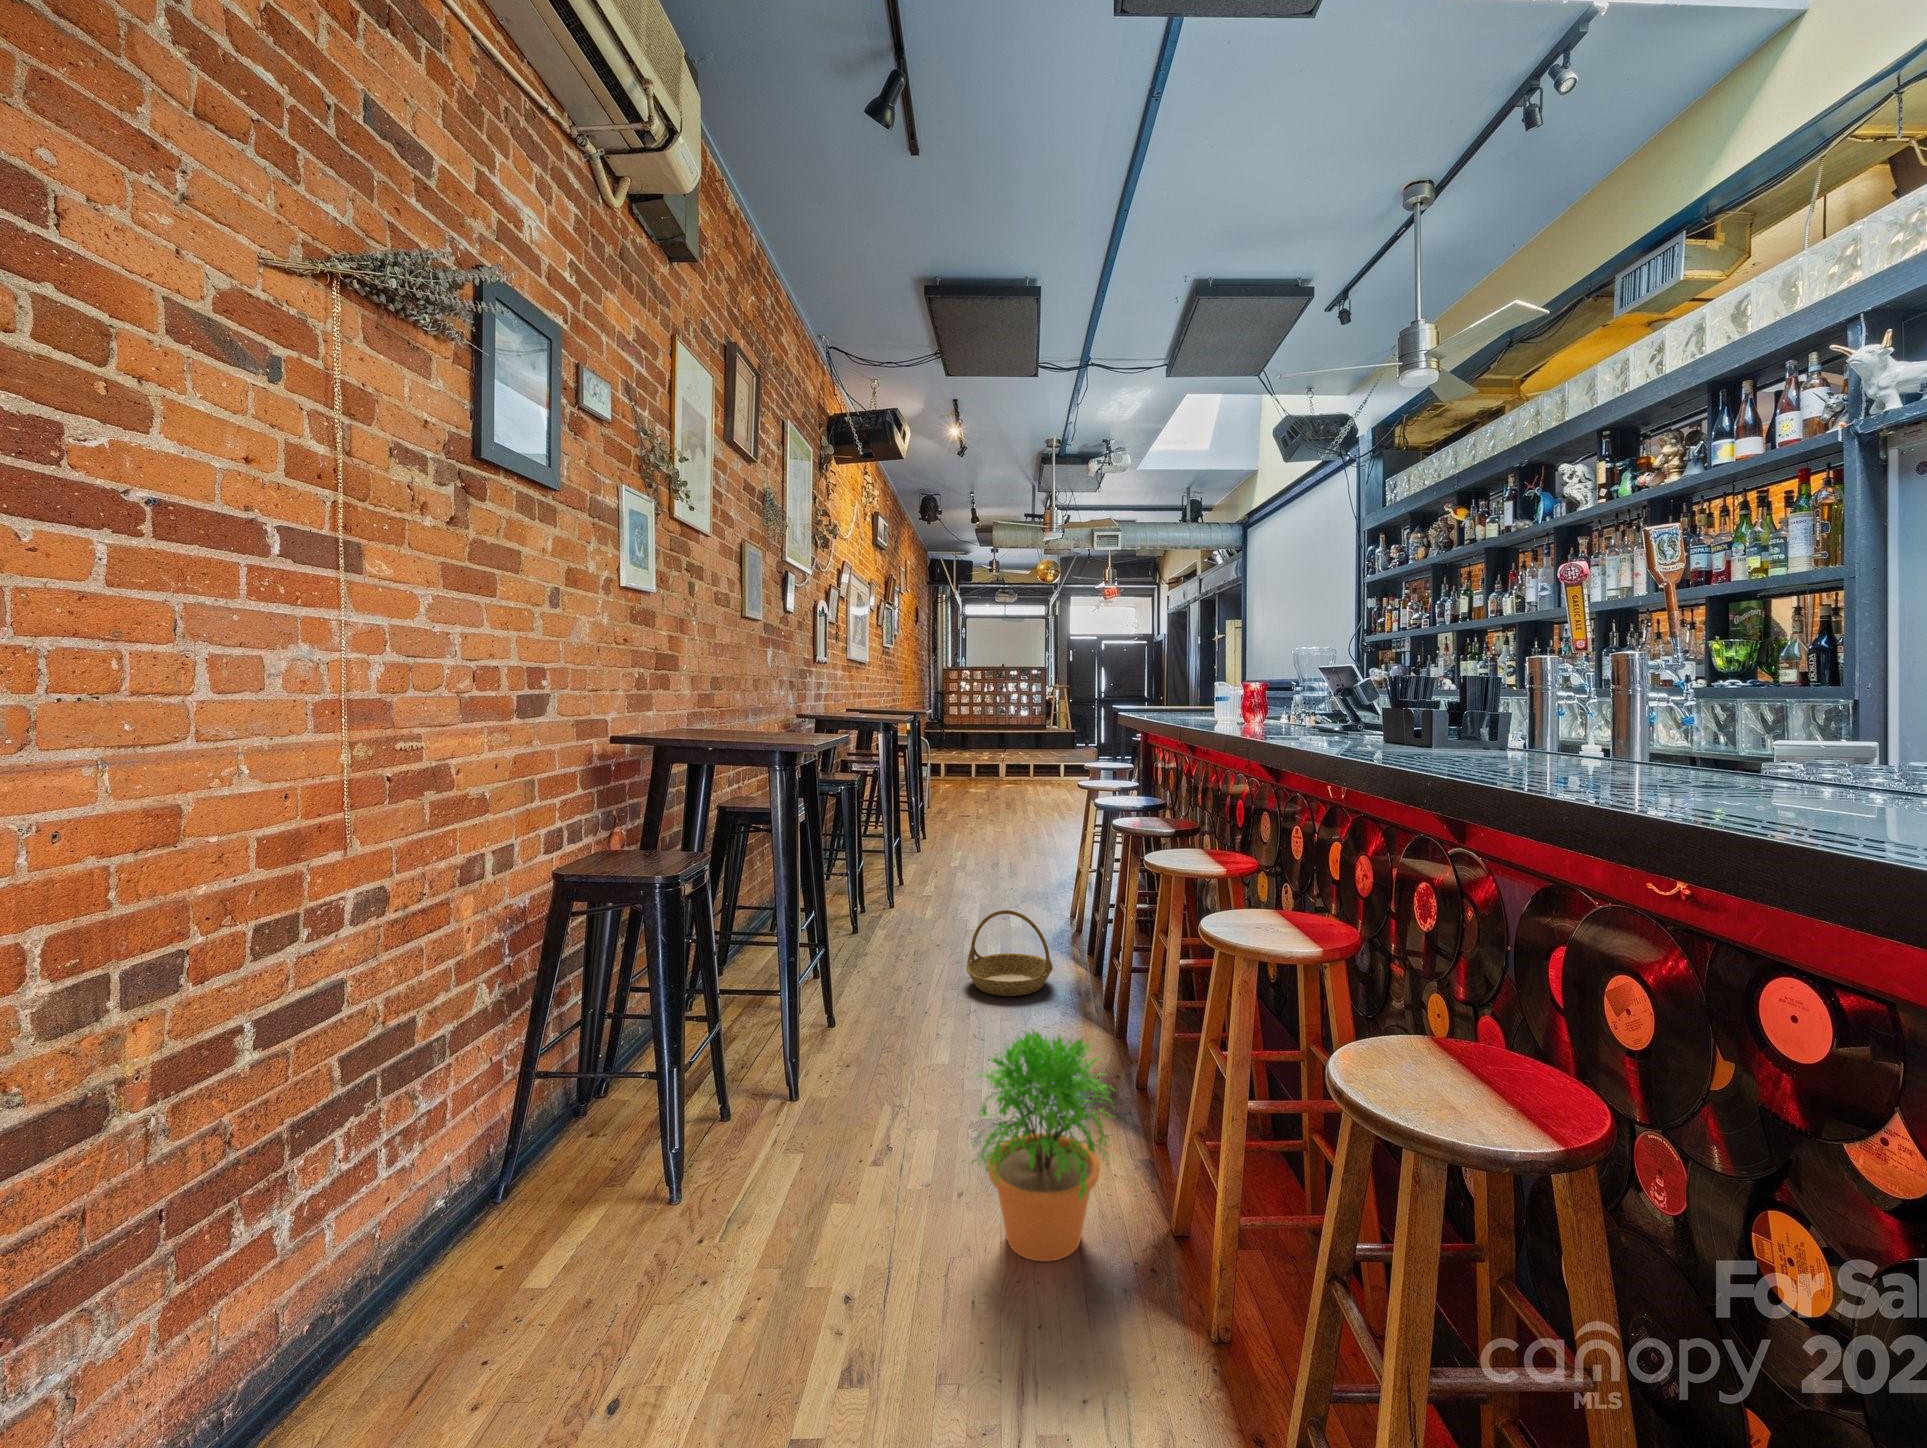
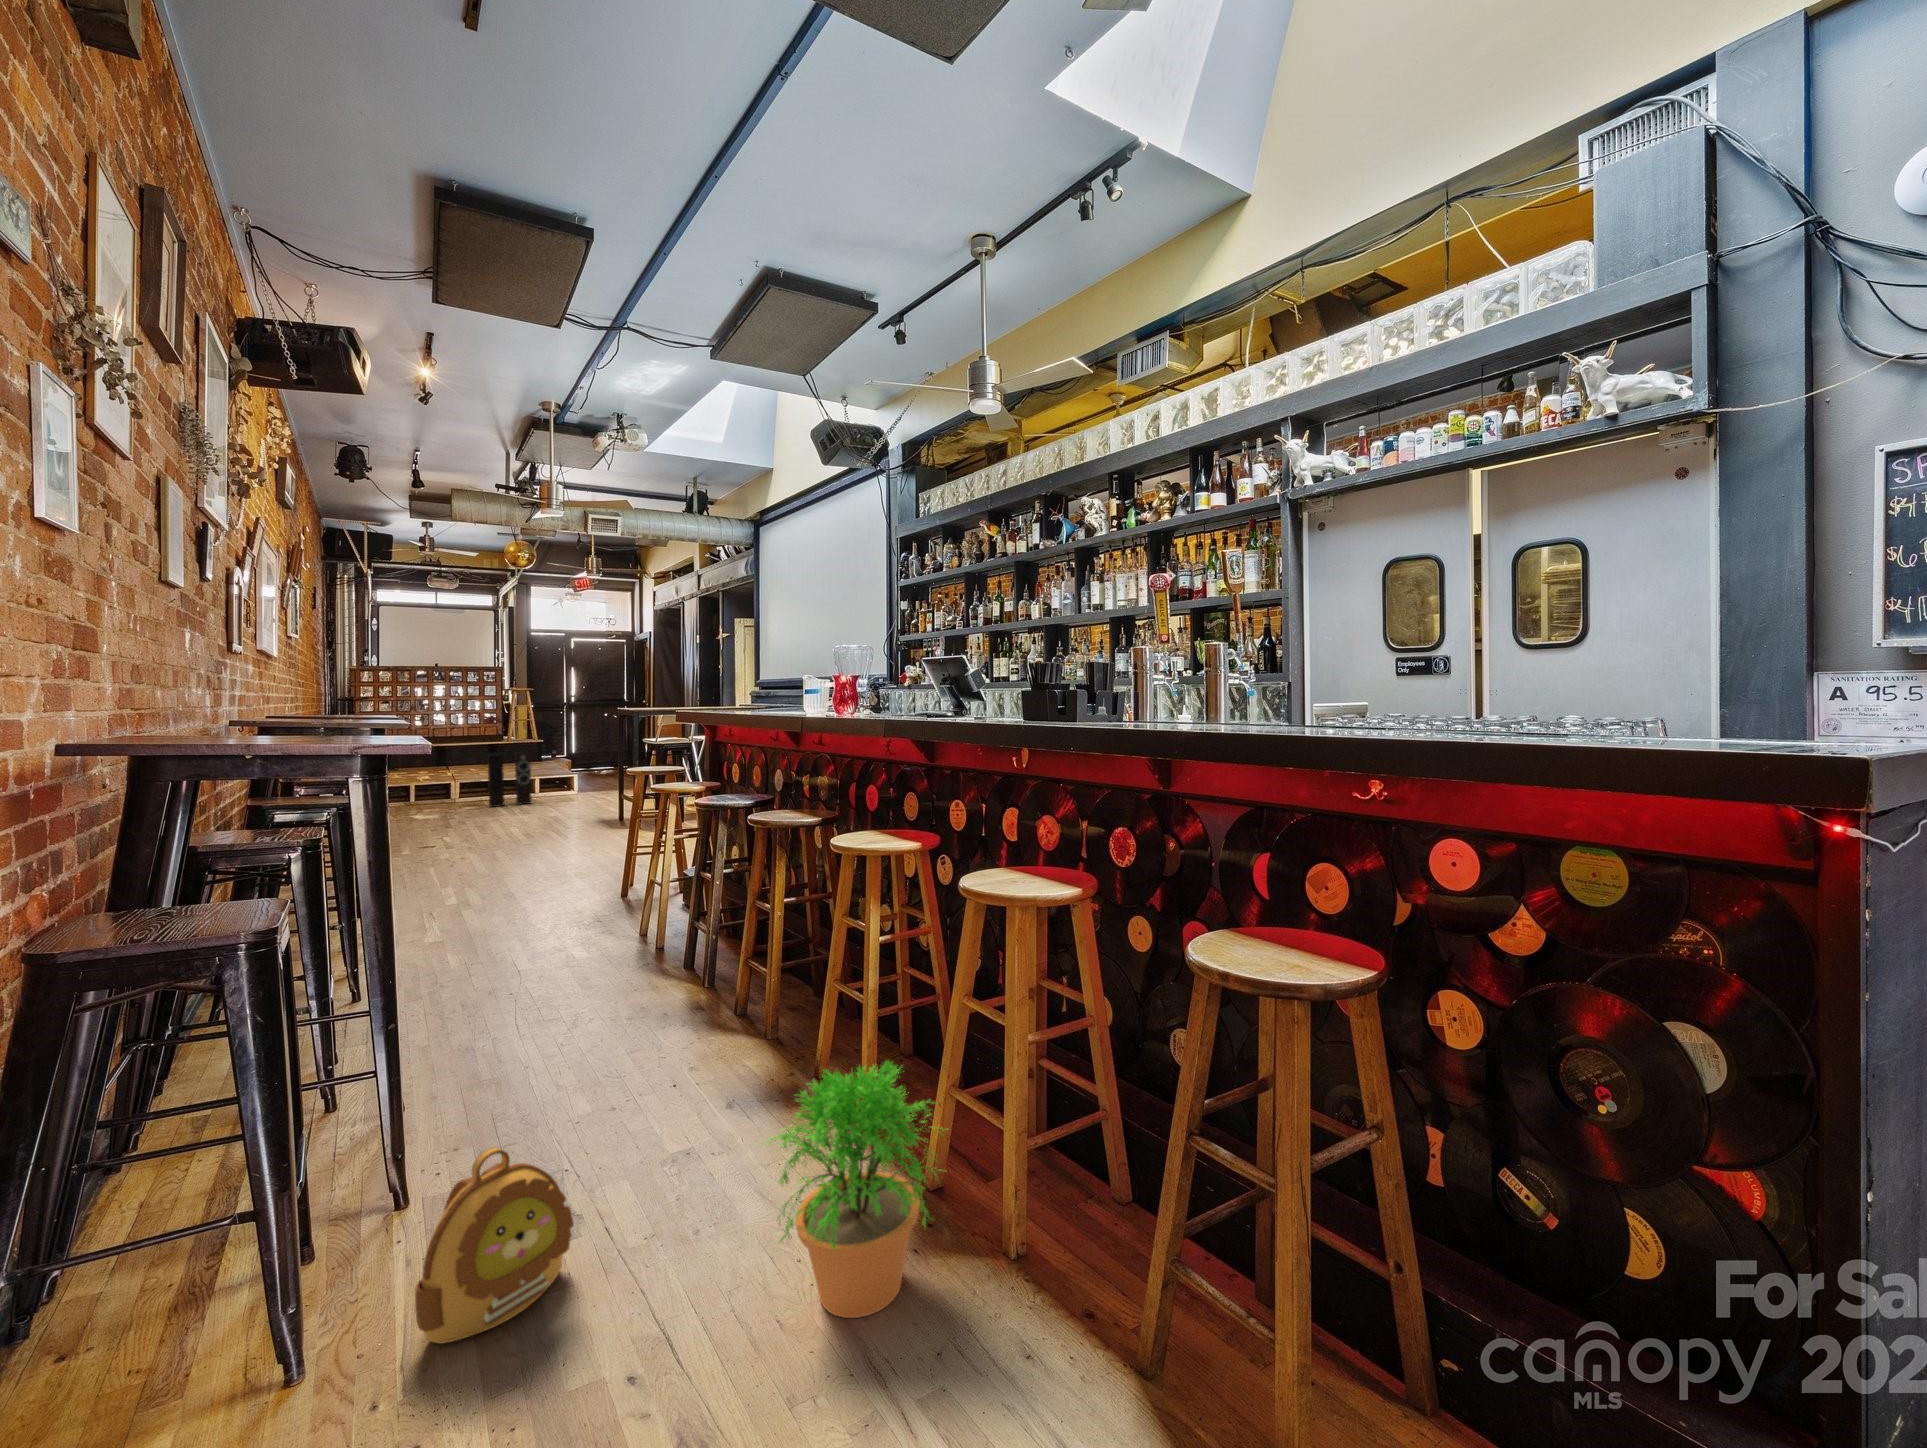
speaker: none [1019,738,1048,783] -> present [488,751,532,807]
basket: present [966,910,1053,996] -> none [582,953,693,1056]
backpack: none [764,1019,871,1149] -> present [415,1147,574,1343]

